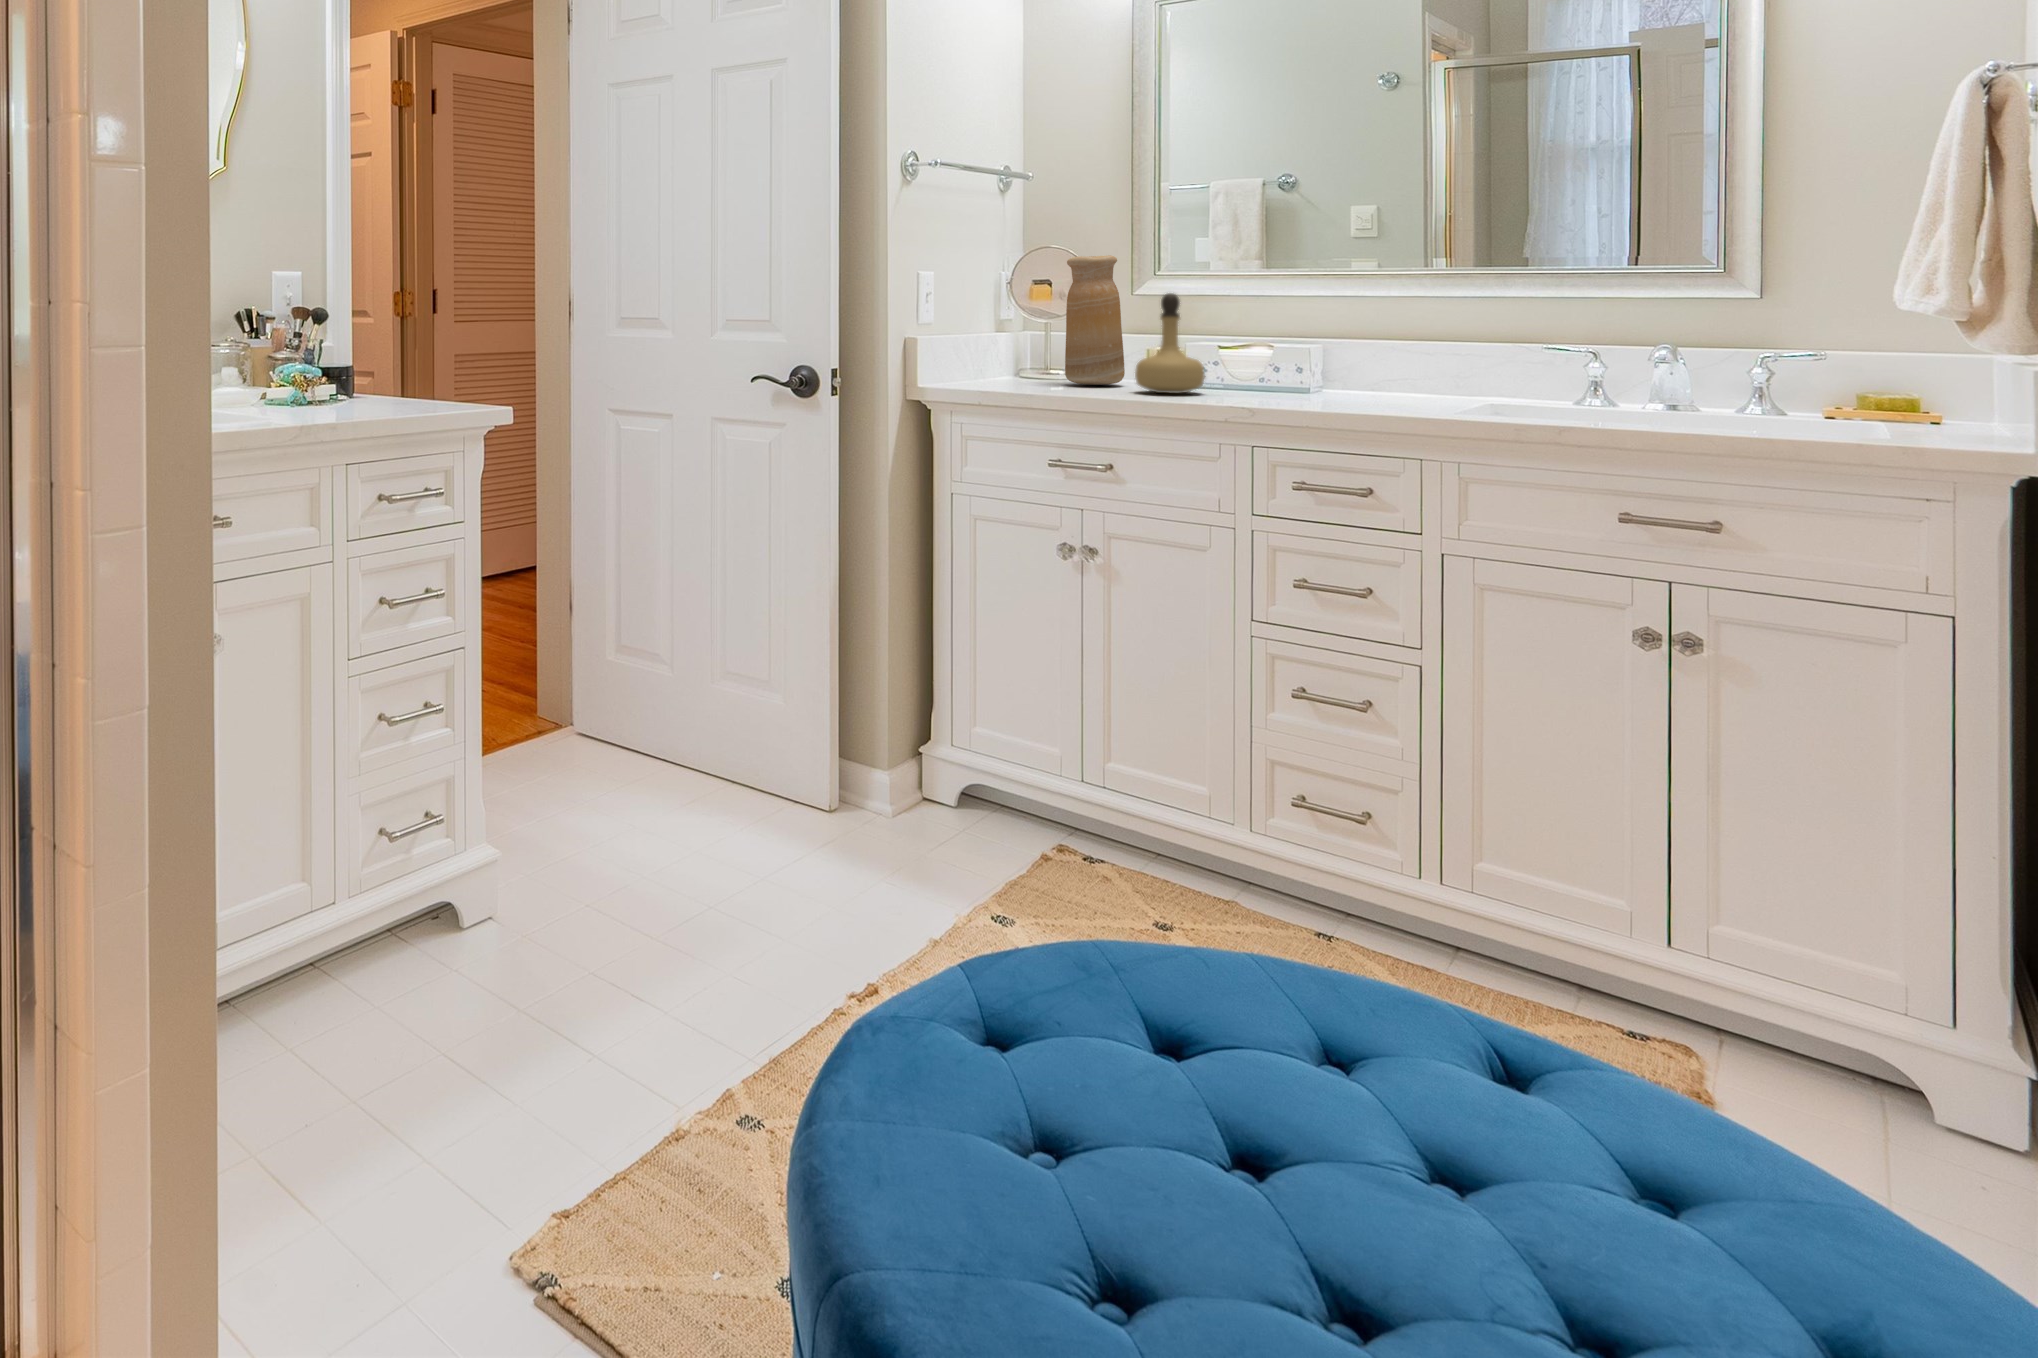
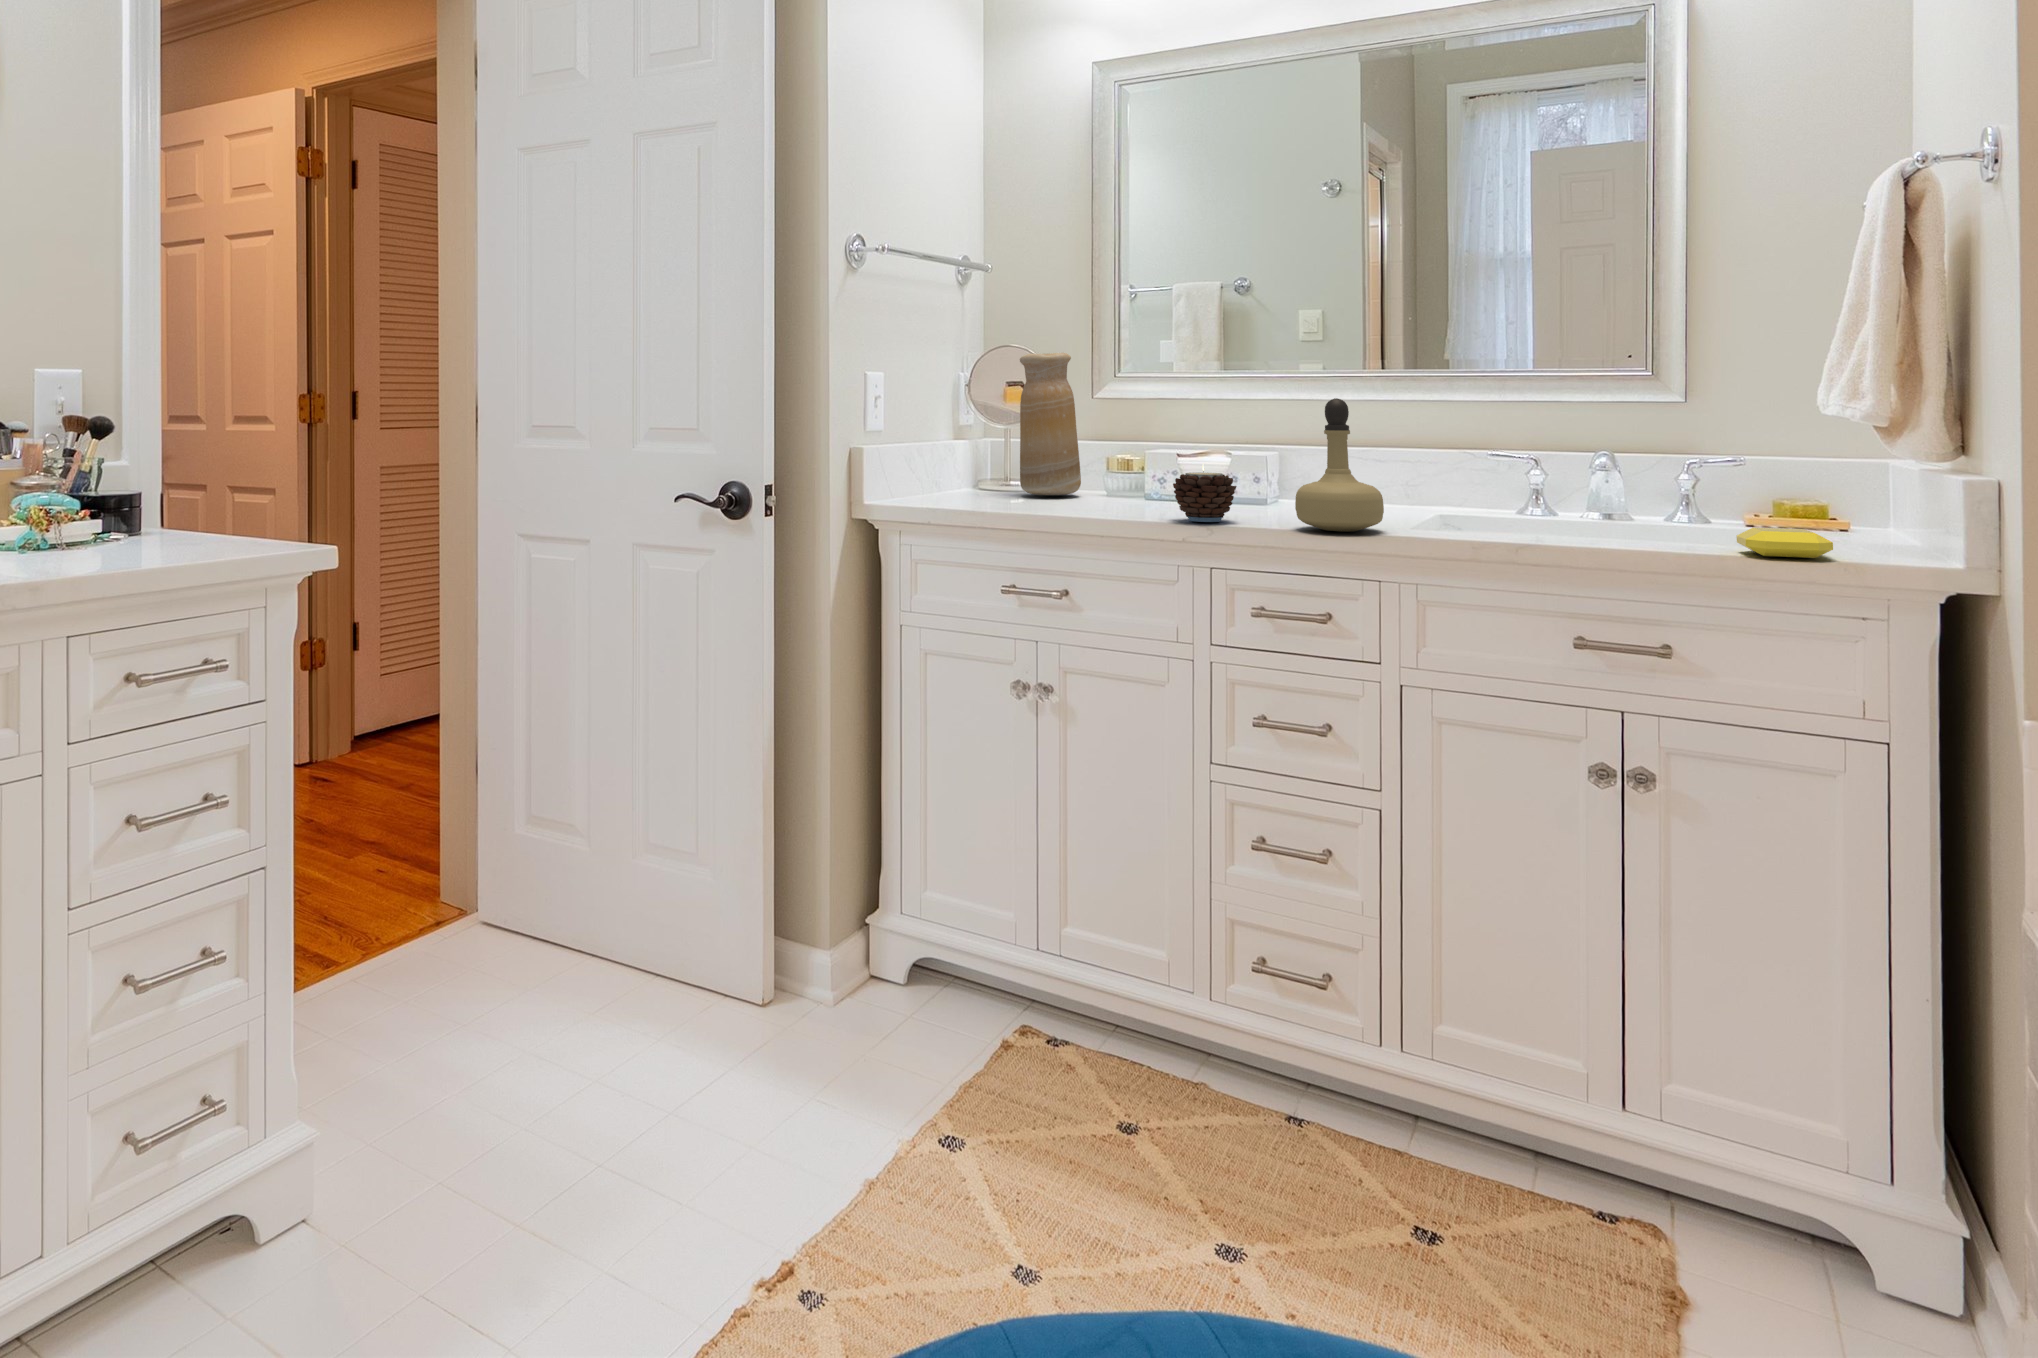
perfume bottle: present [1135,293,1205,393] -> present [1295,398,1384,531]
candle: none [1220,353,1283,406] -> present [1173,464,1237,522]
soap bar: none [1801,413,1903,440] -> present [1736,528,1833,558]

